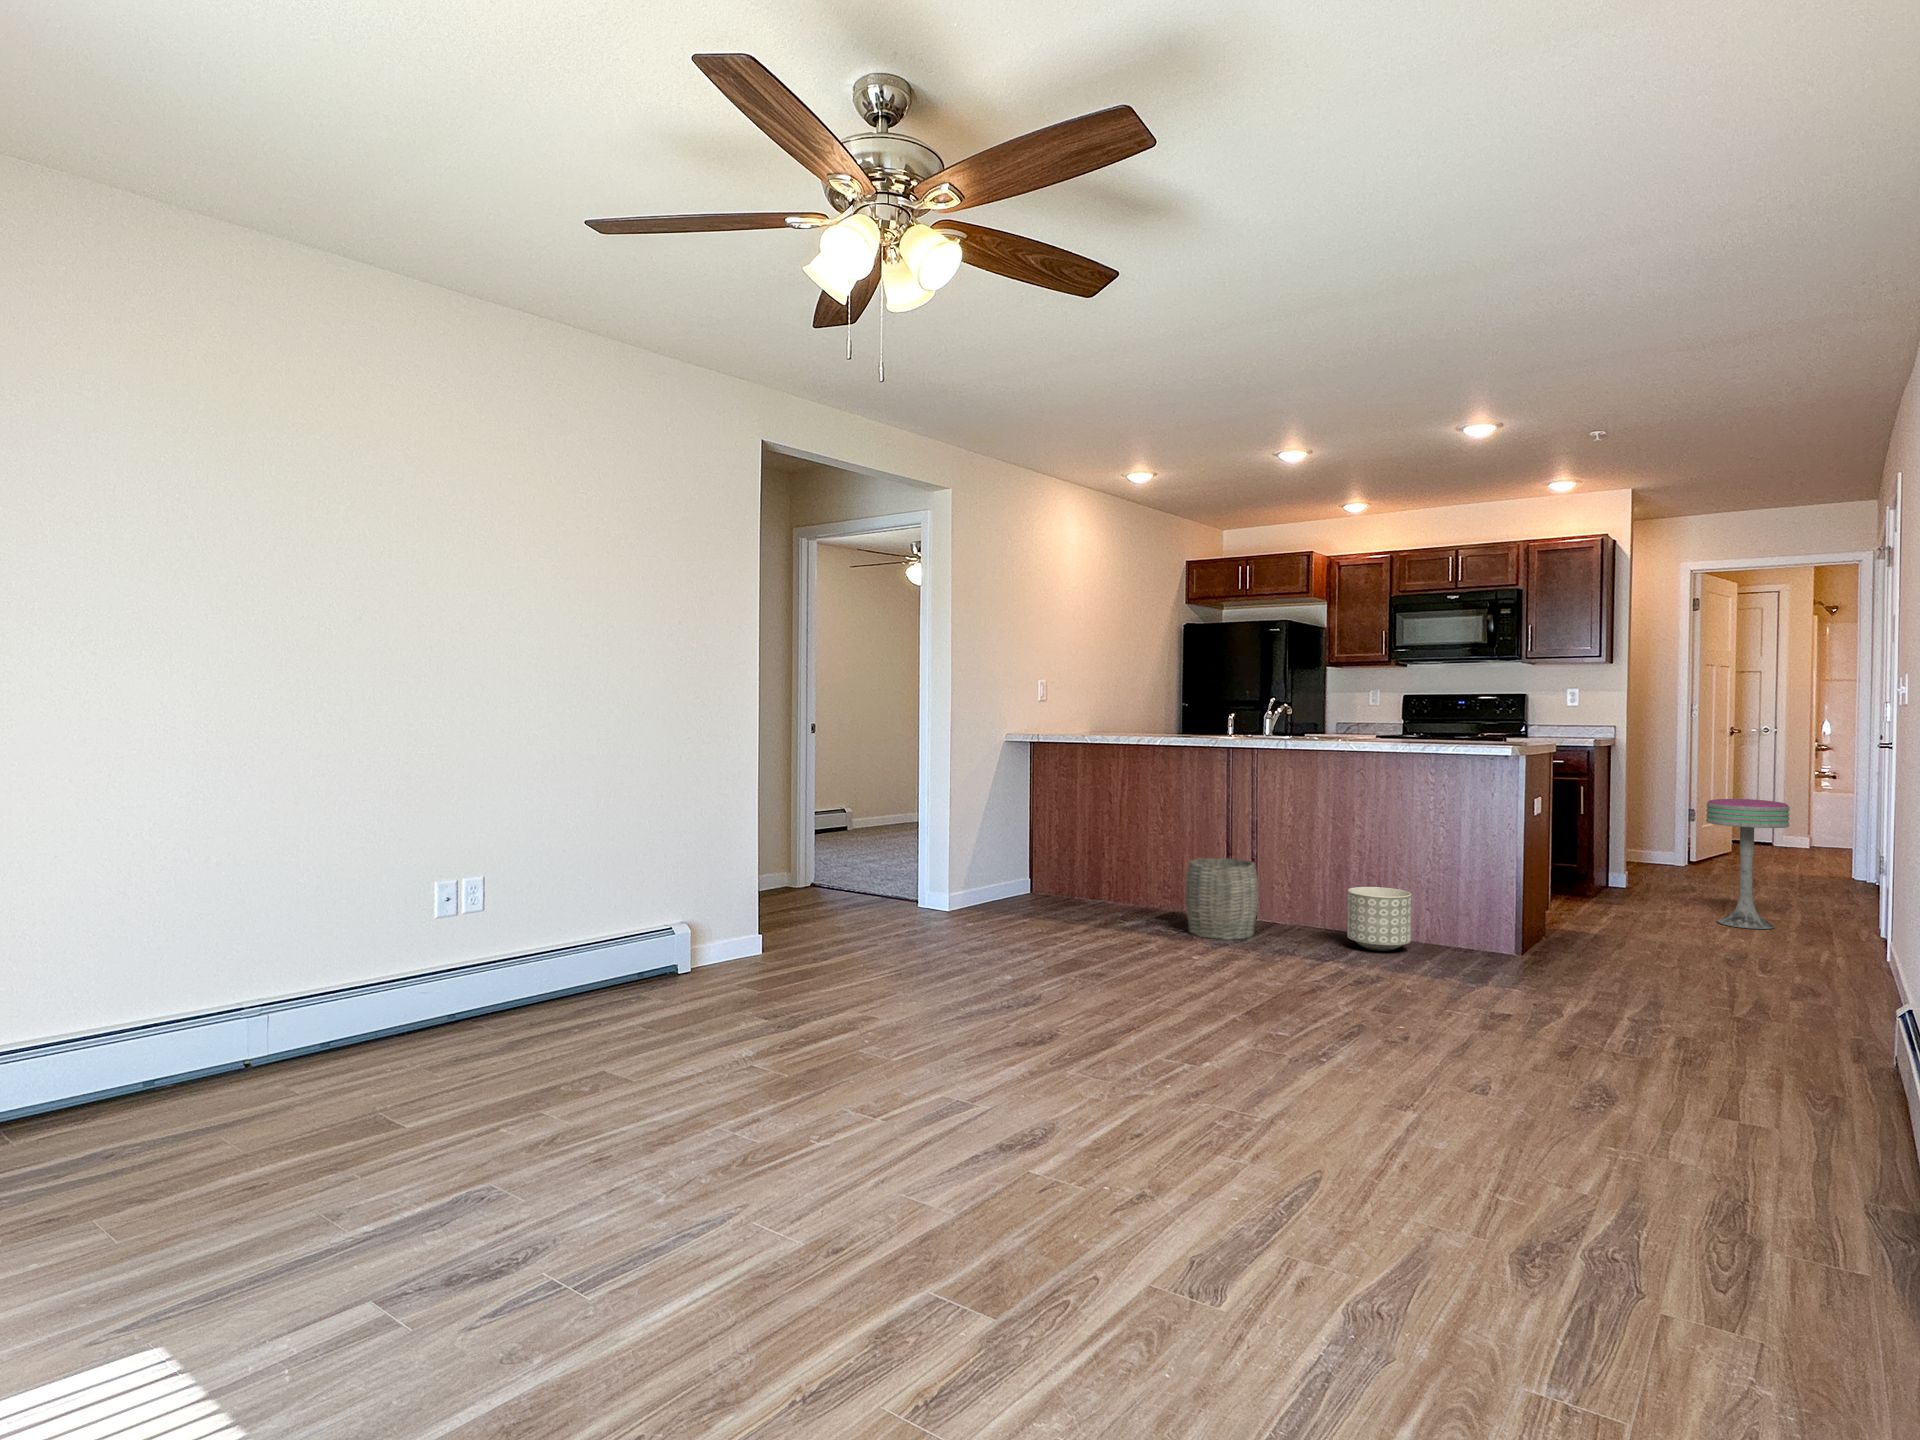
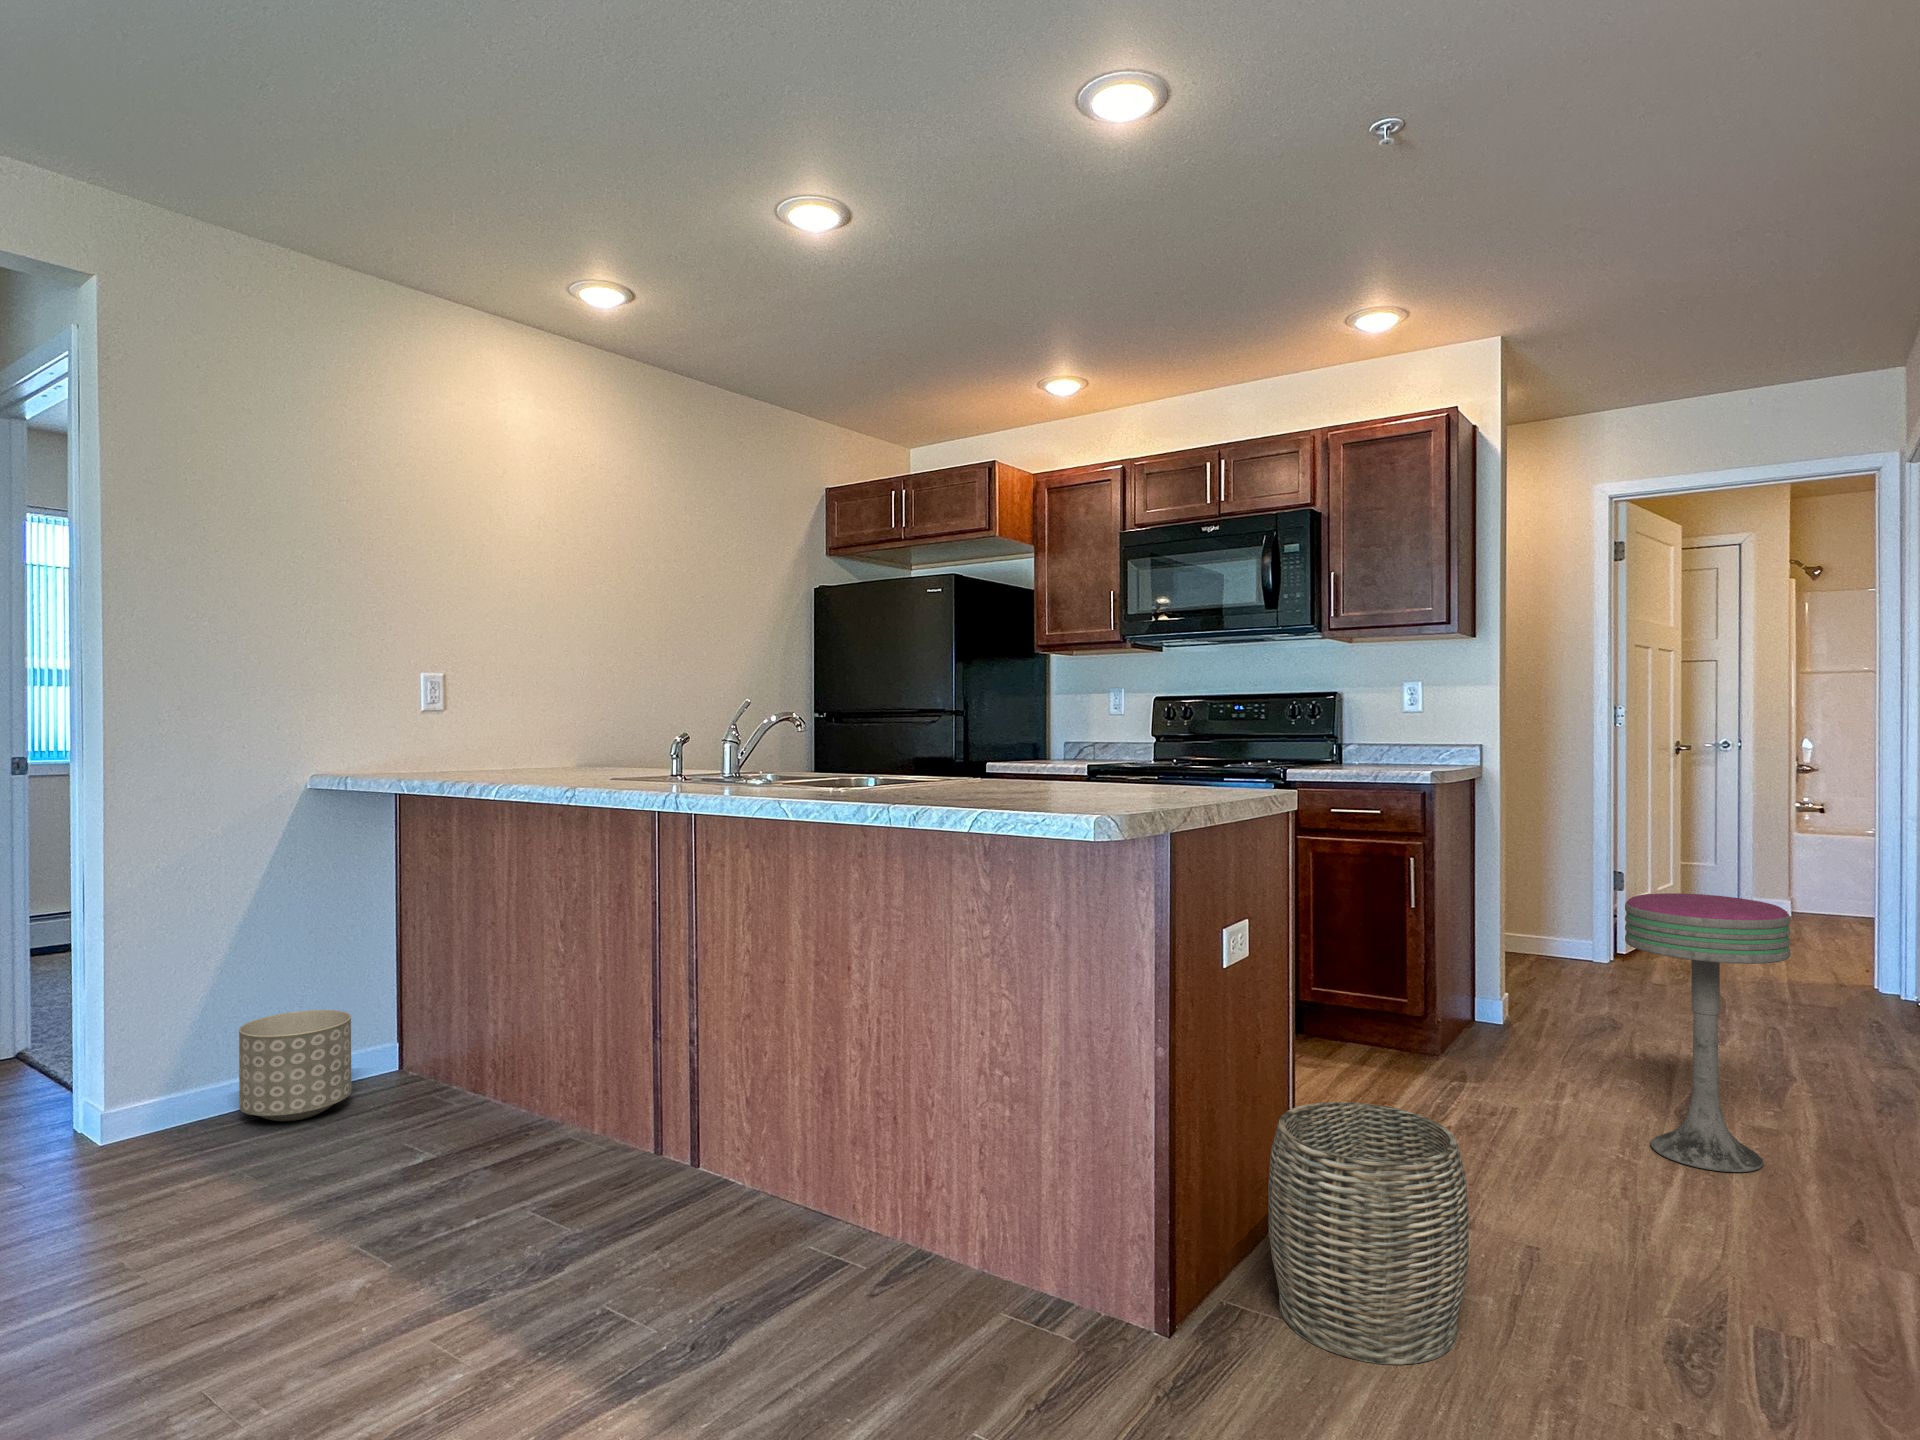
woven basket: present [1185,858,1258,939] -> present [1268,1102,1469,1365]
planter: present [1347,887,1411,951] -> present [239,1010,351,1121]

